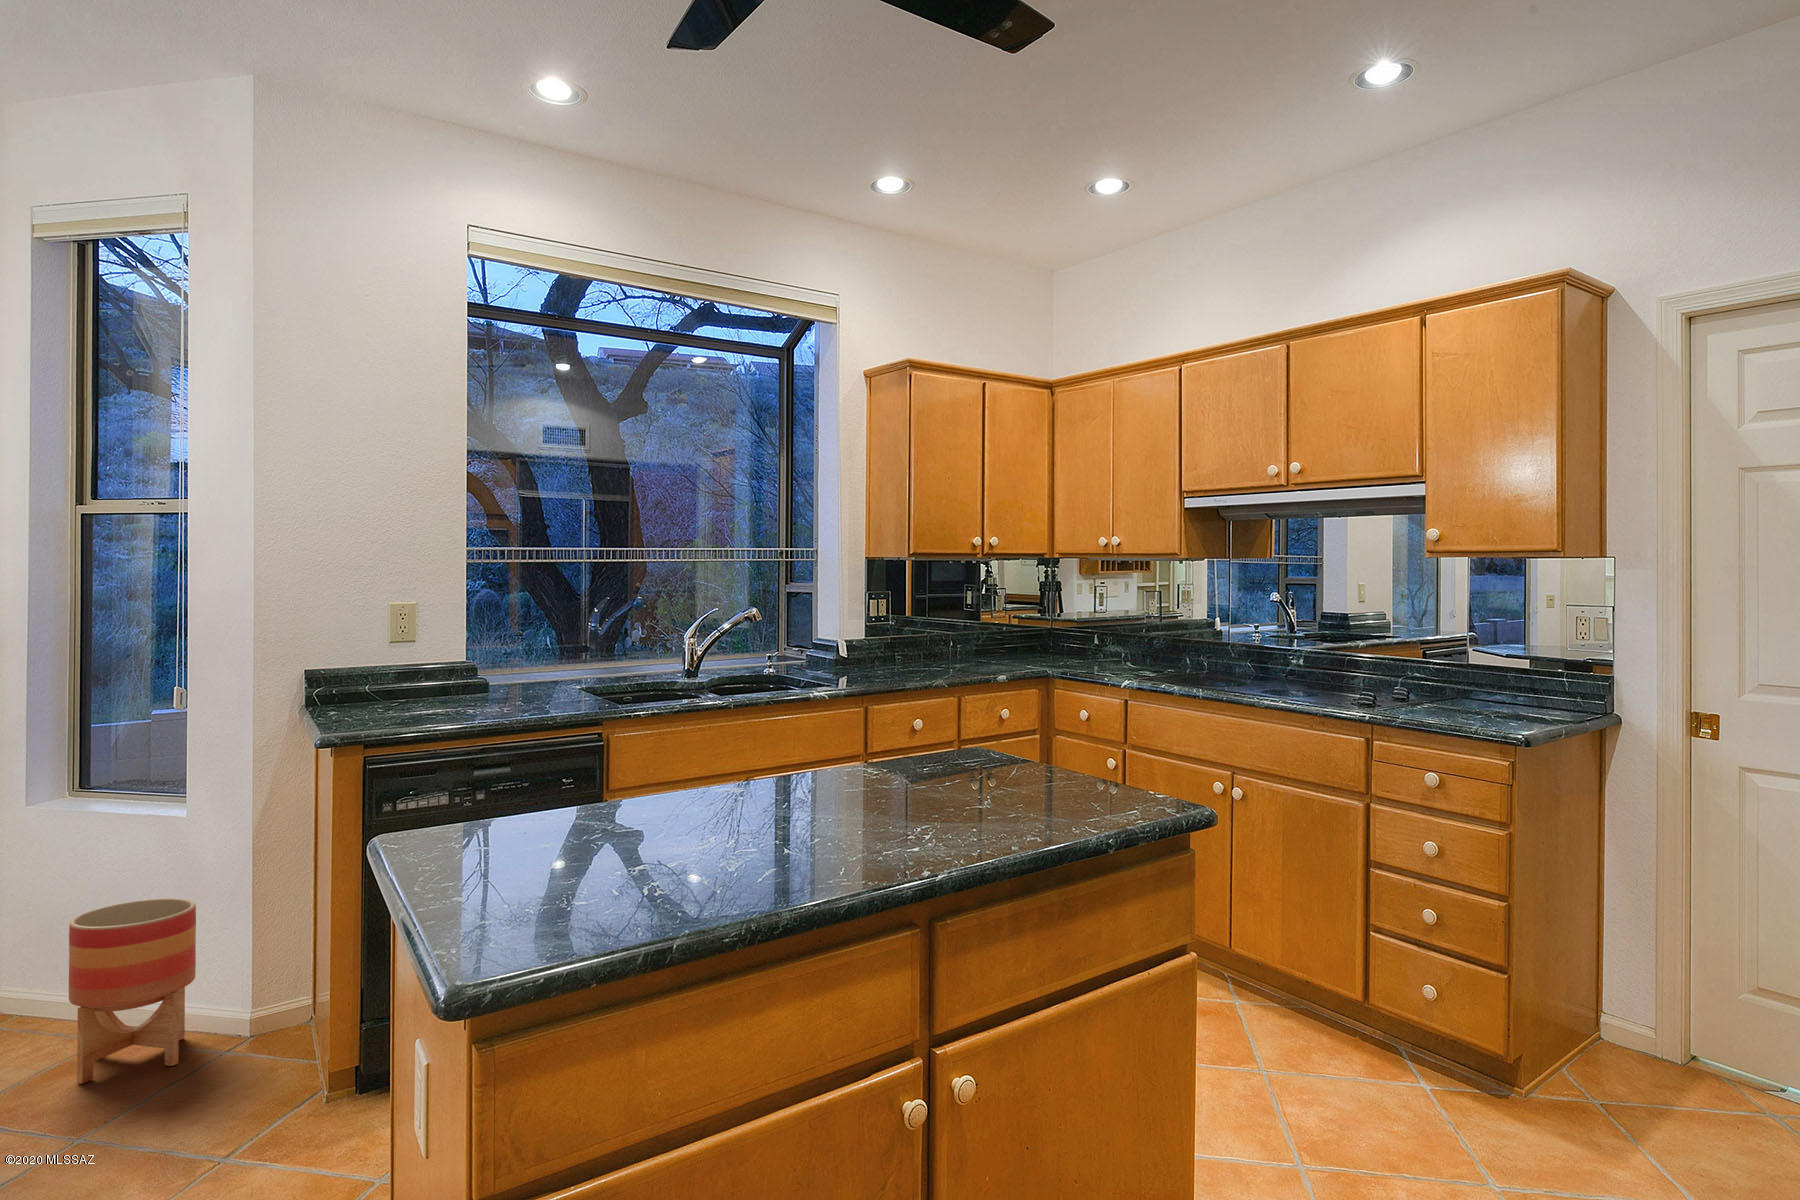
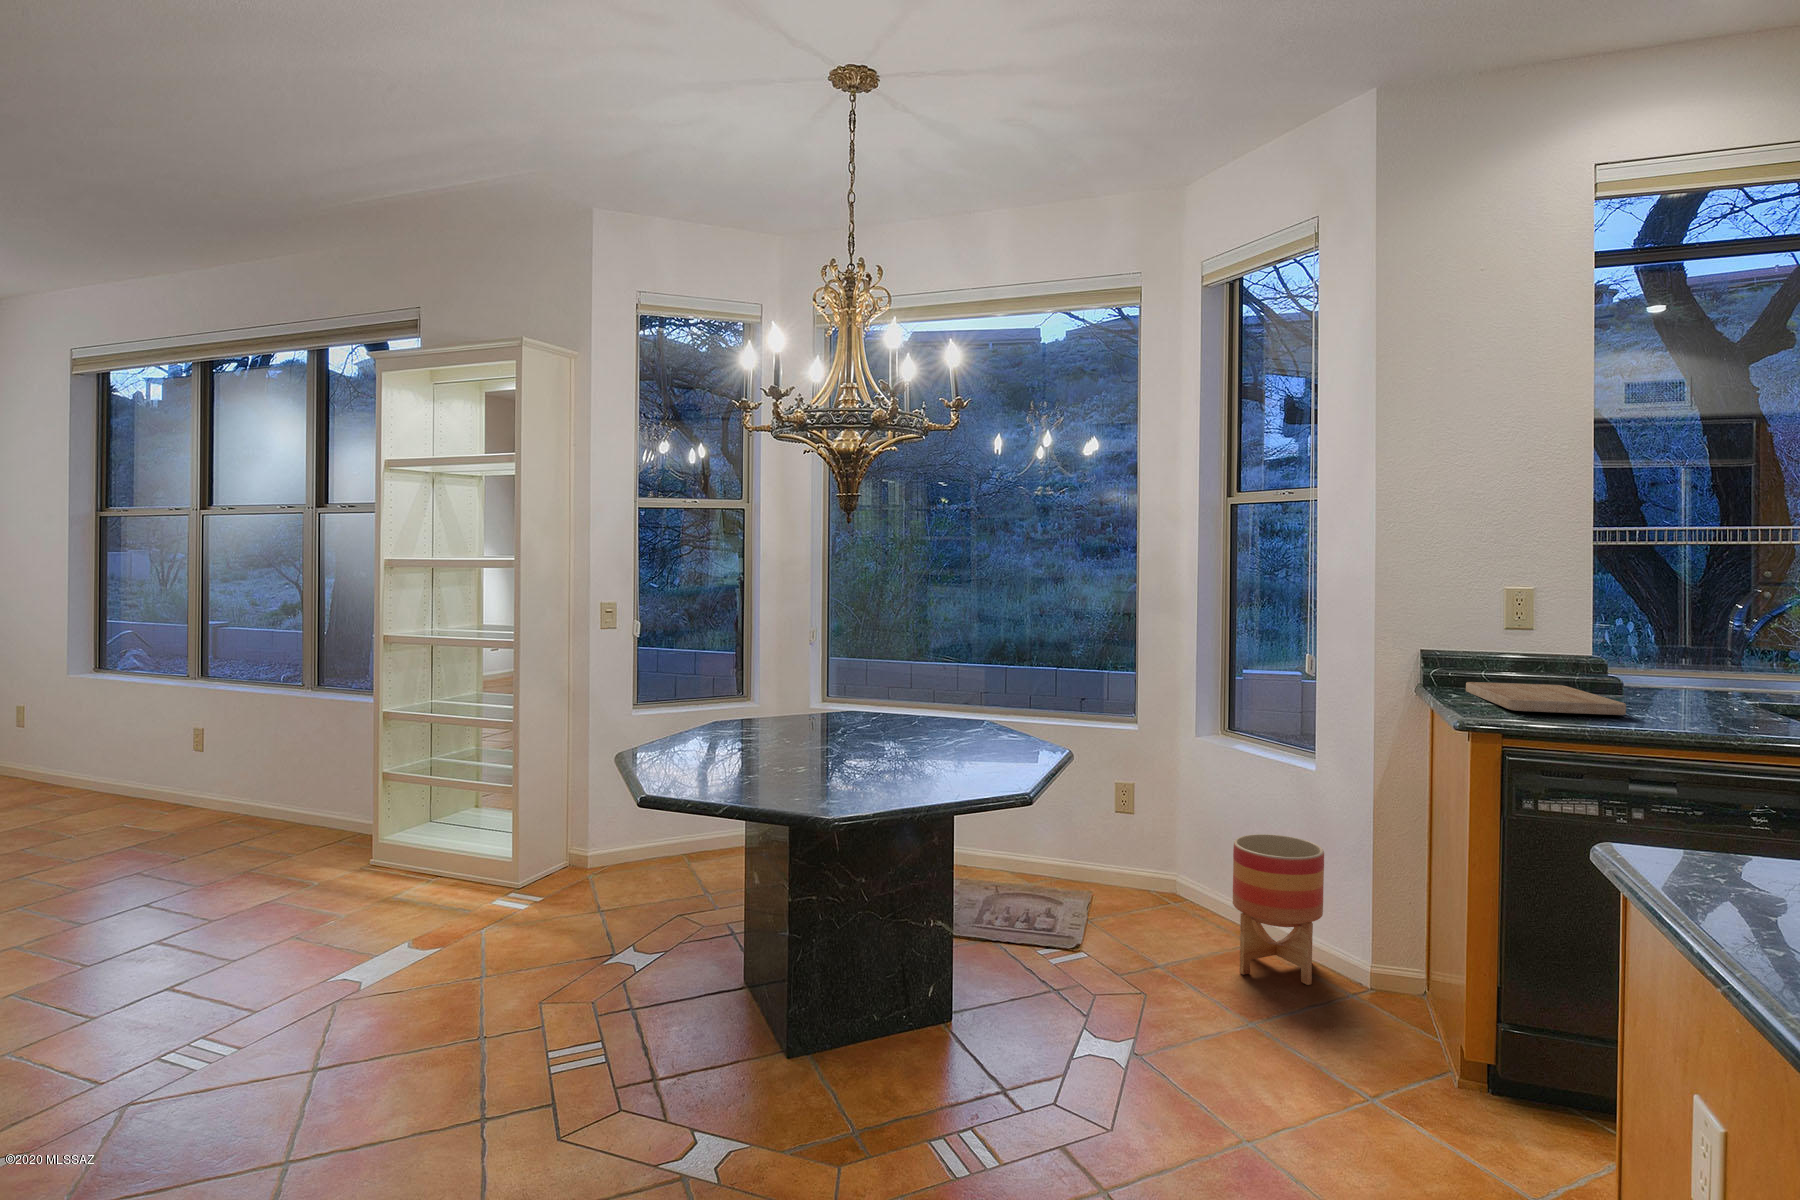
cutting board: none [348,693,476,717] -> present [1466,682,1626,715]

